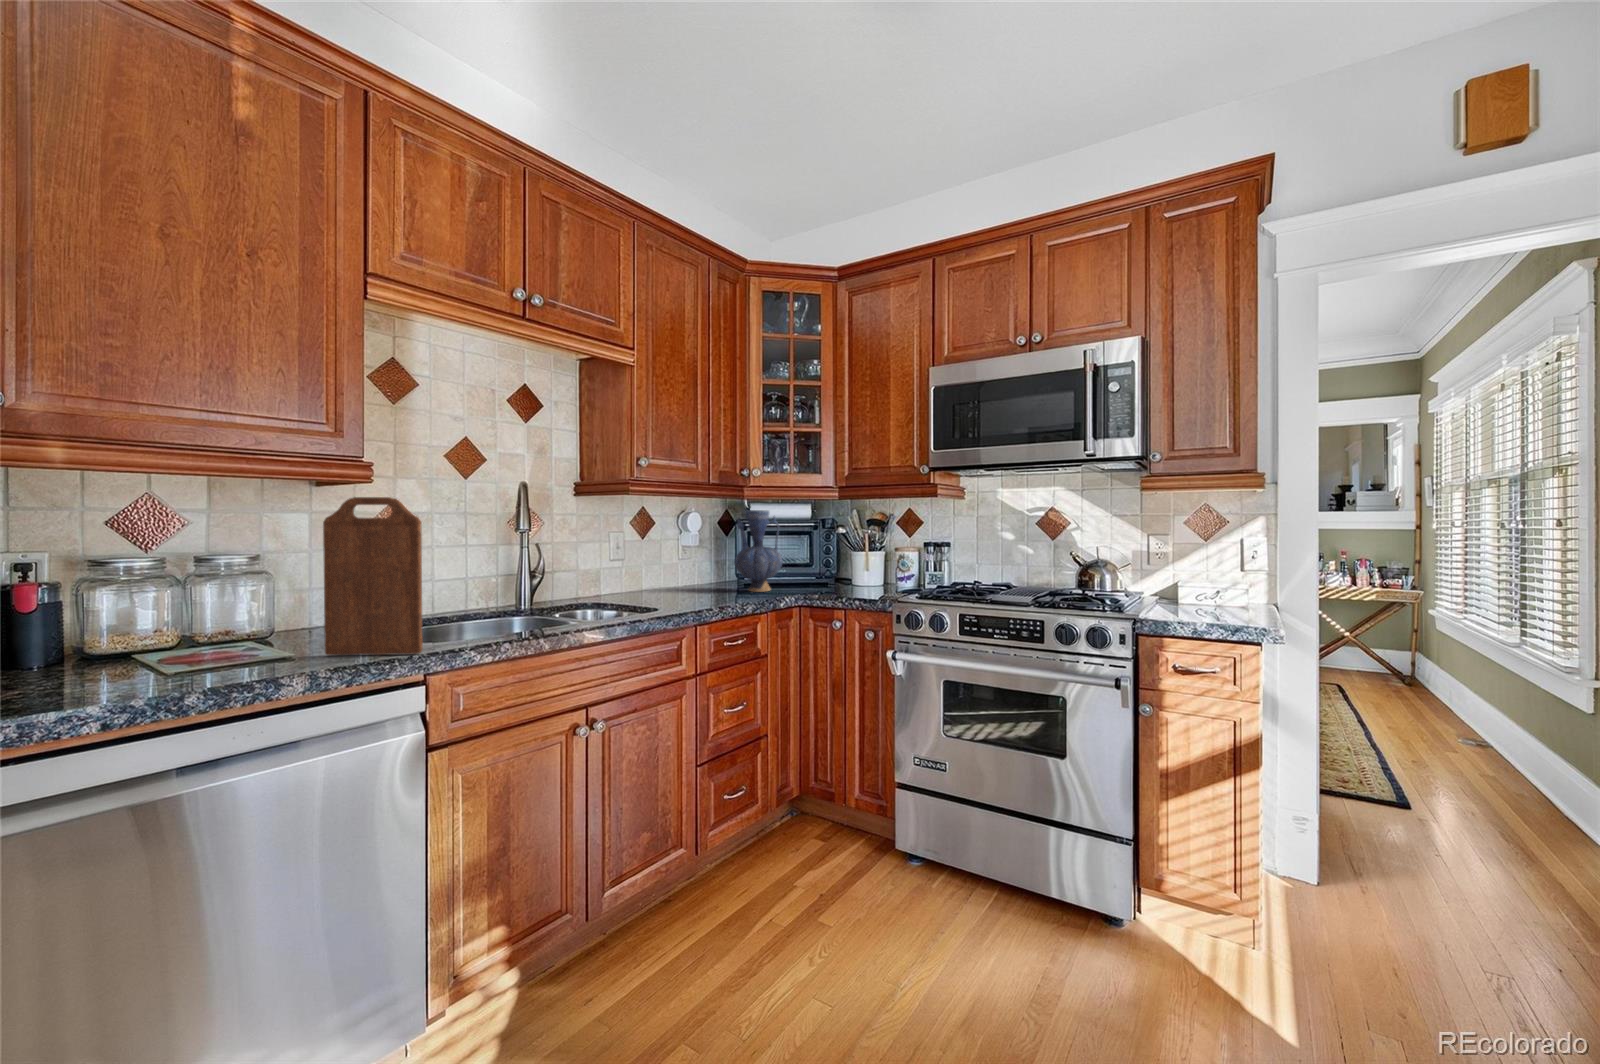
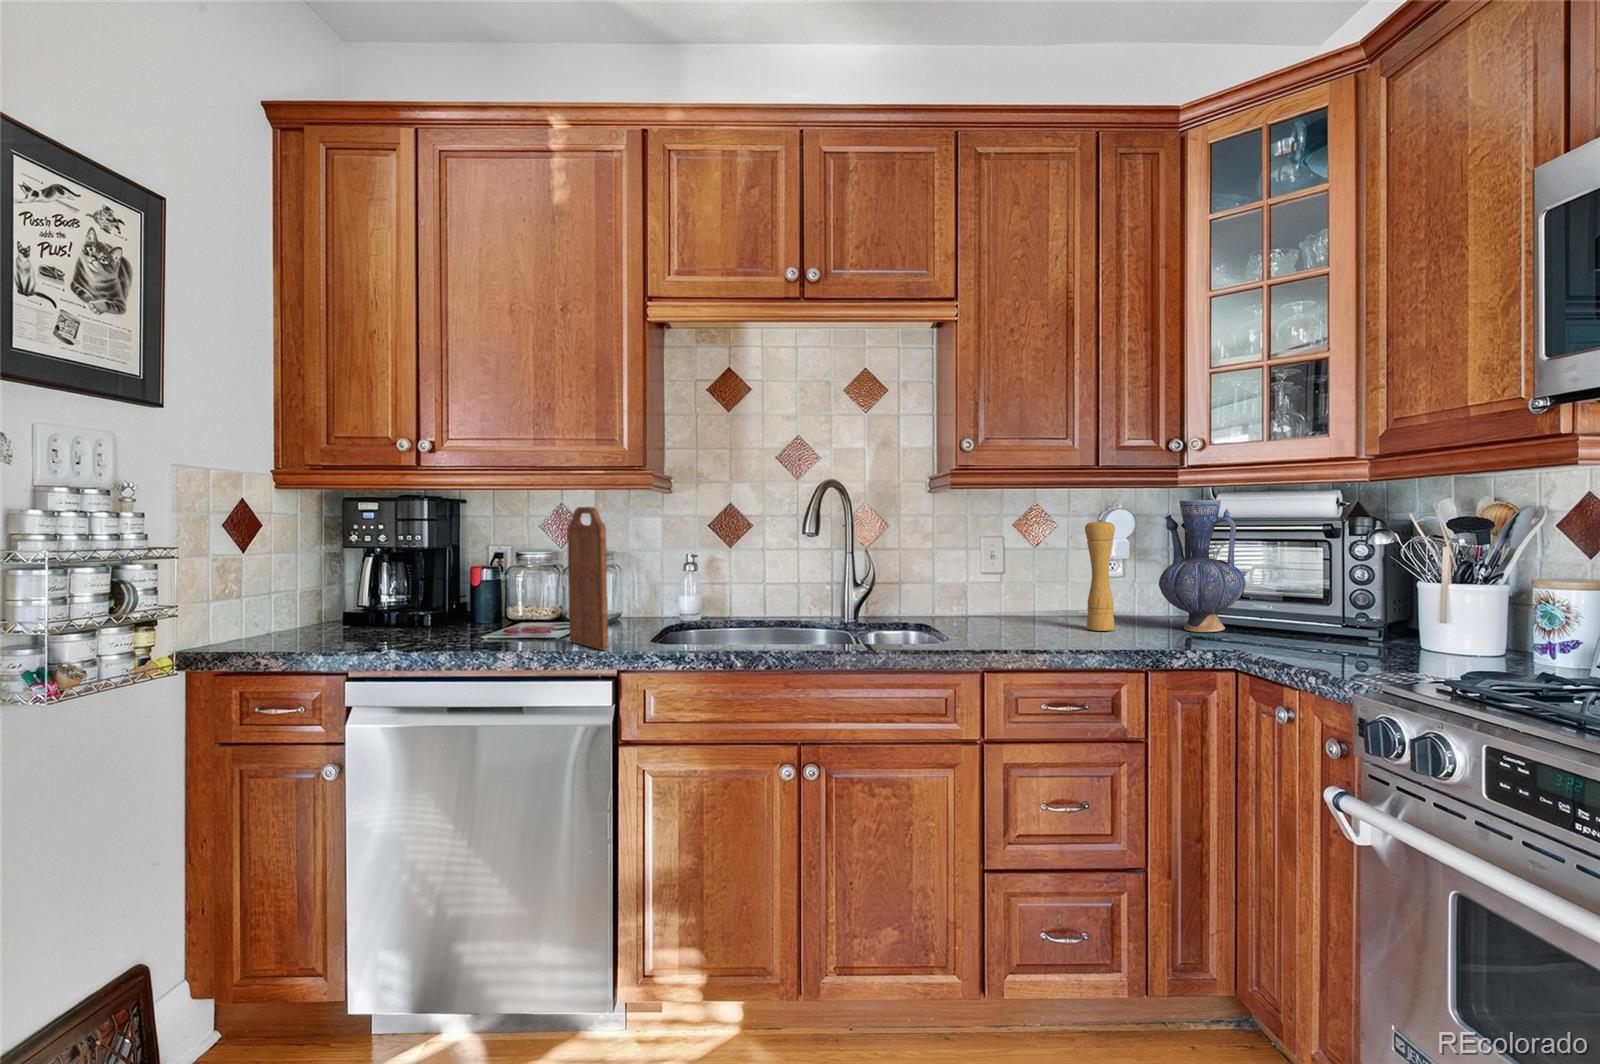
pepper mill: none [704,522,723,596] -> present [1085,520,1115,631]

